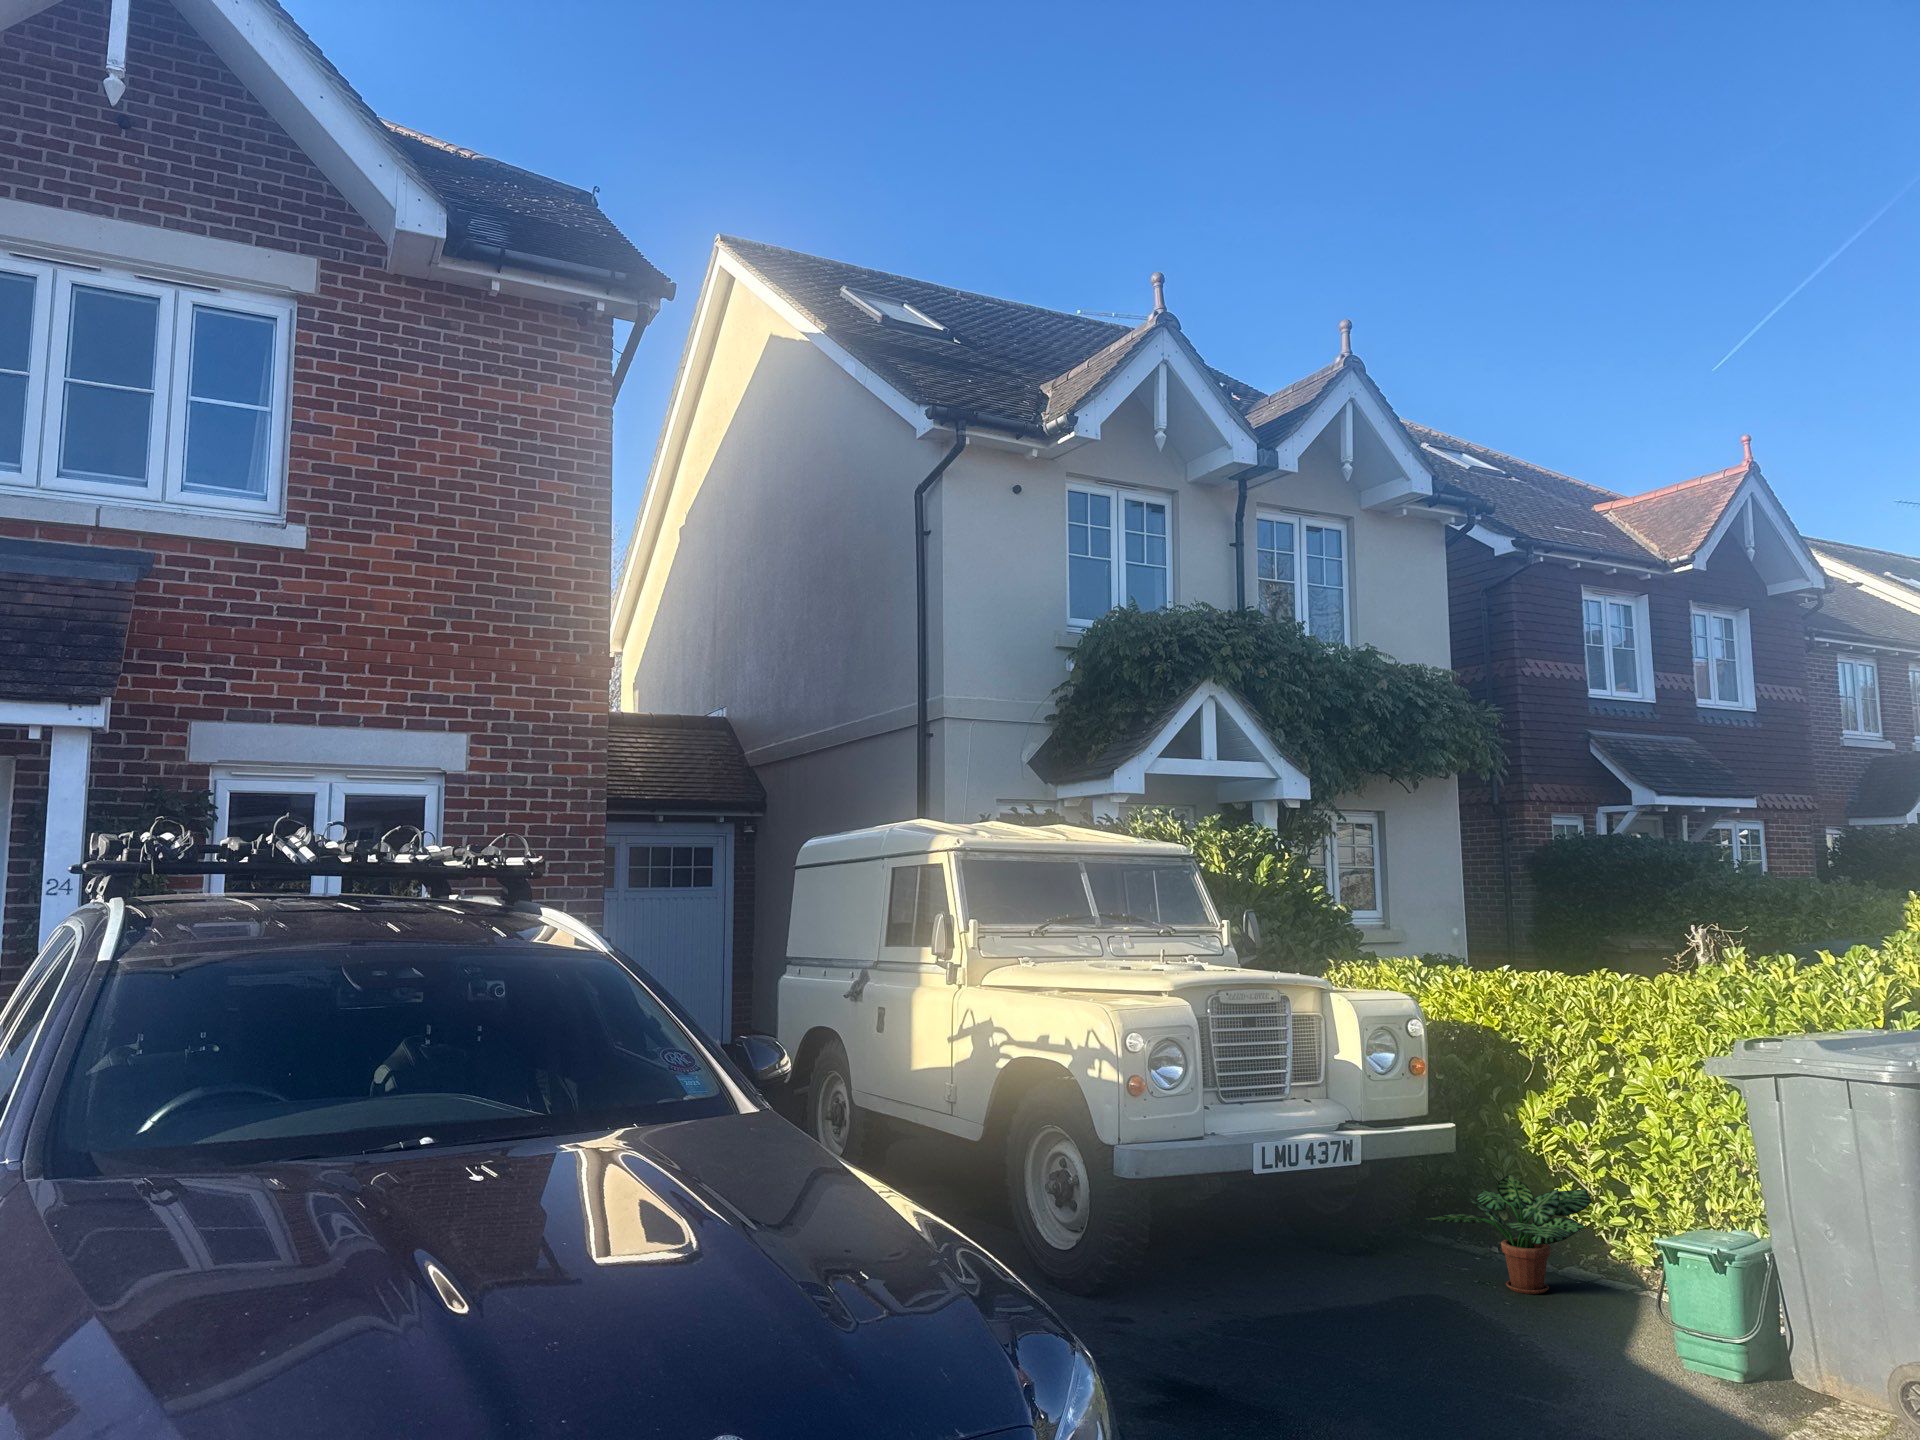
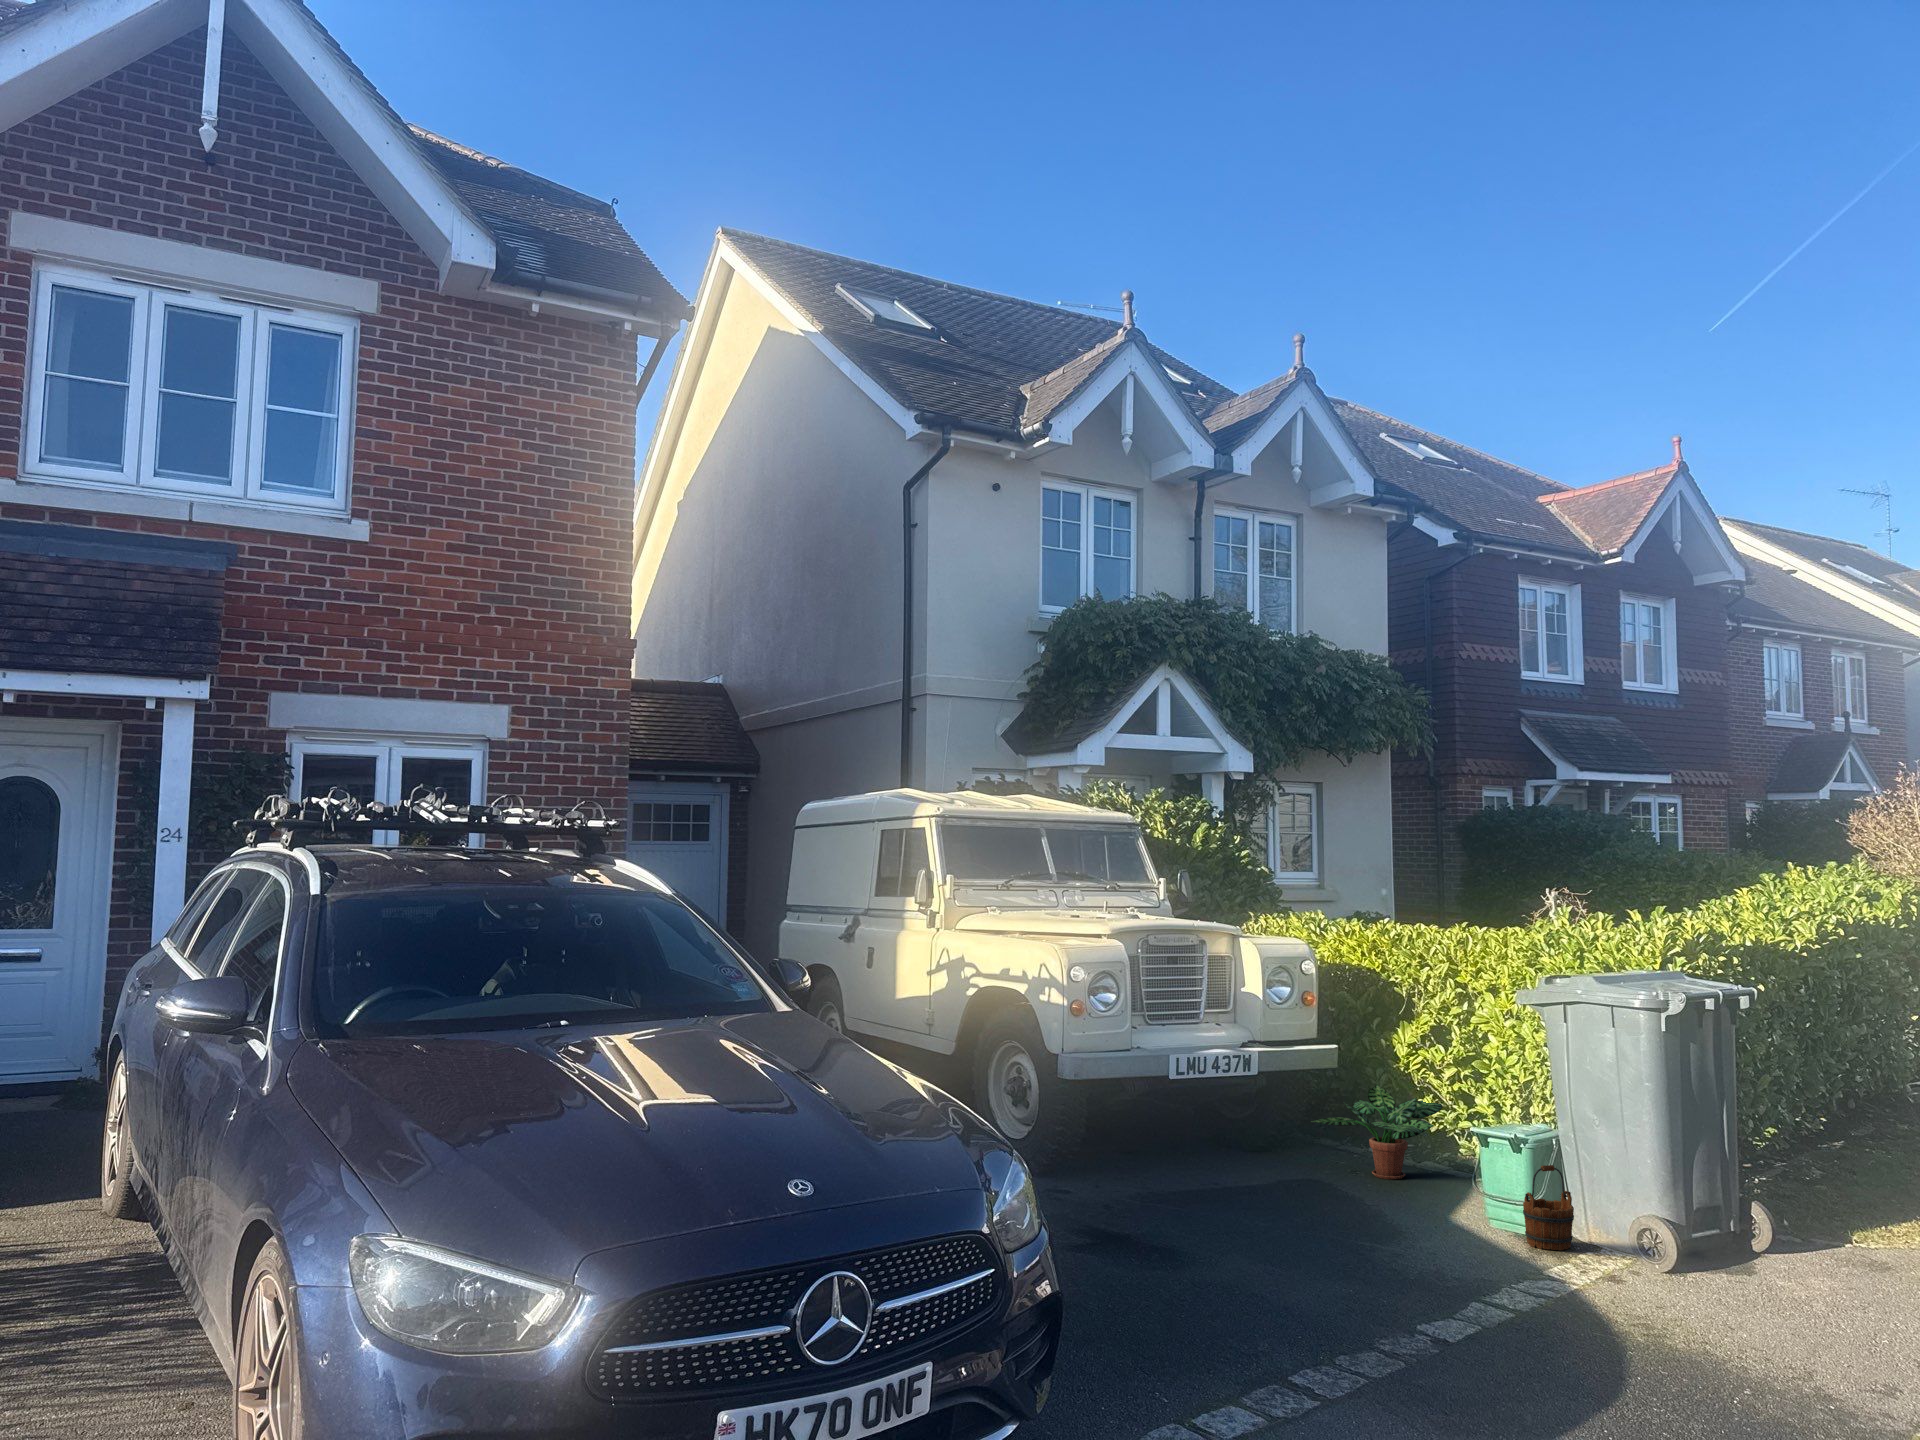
wooden bucket: none [1735,1296,1807,1414] -> present [1523,1165,1574,1250]

